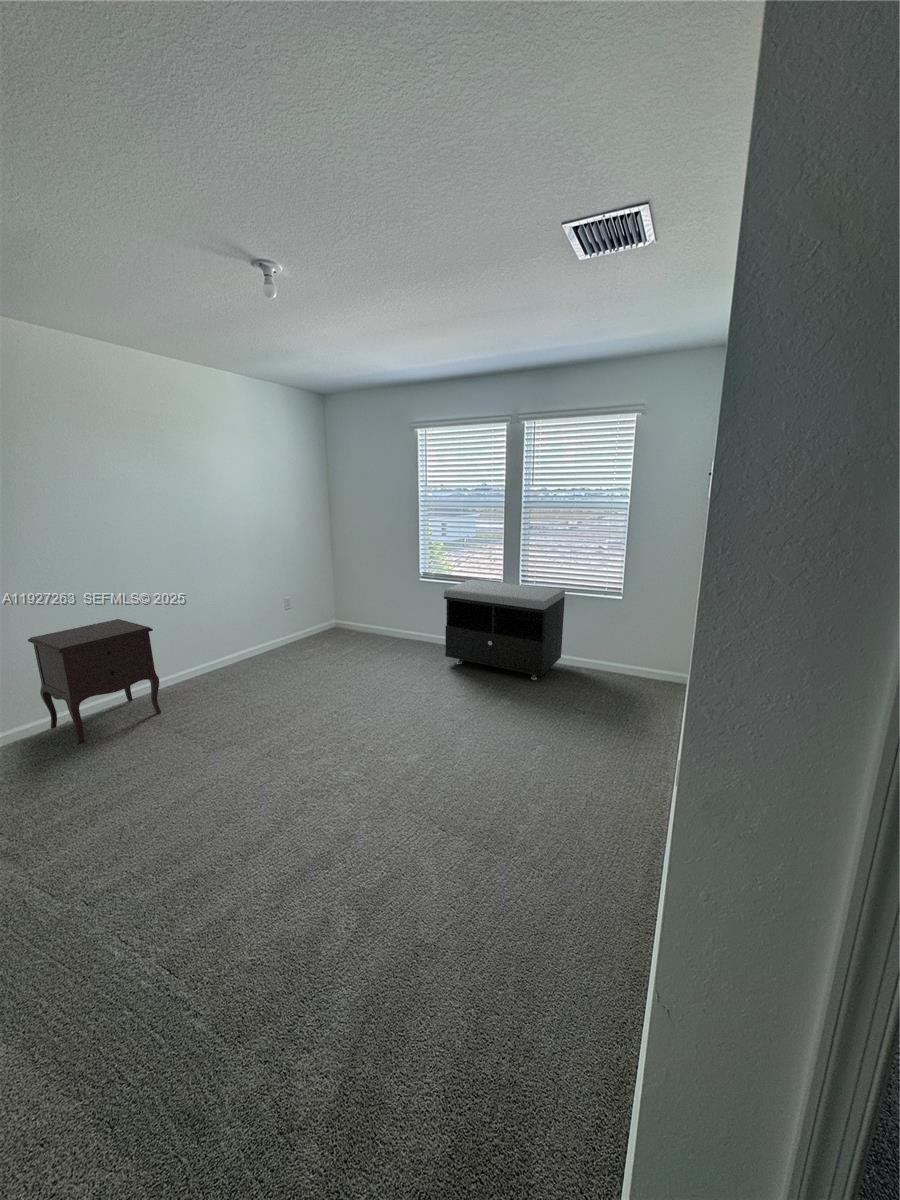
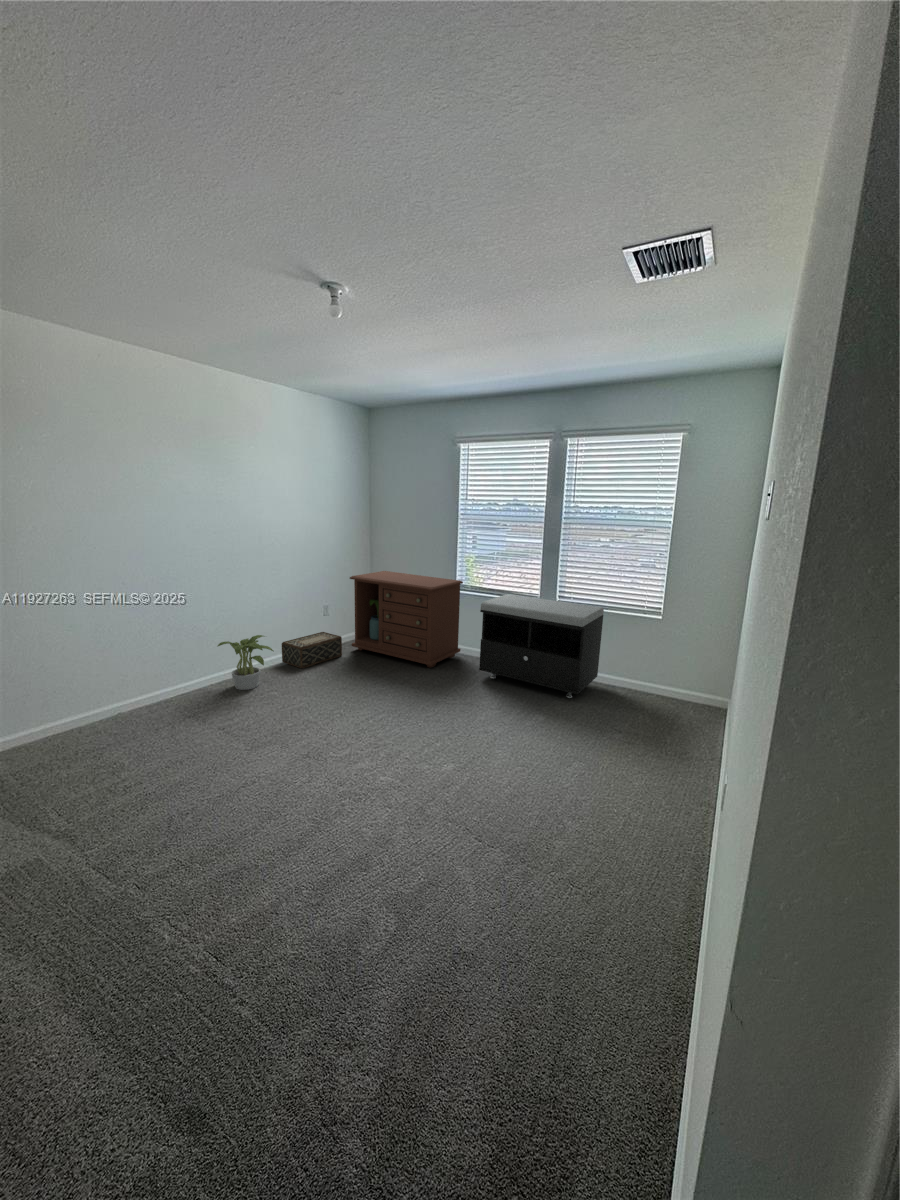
dresser: none [311,561,427,656] -> present [350,571,463,668]
nightstand: present [28,619,161,744] -> none [86,618,203,737]
woven basket: none [244,625,307,663] -> present [282,632,342,668]
potted plant: none [173,632,234,688] -> present [218,635,273,690]

